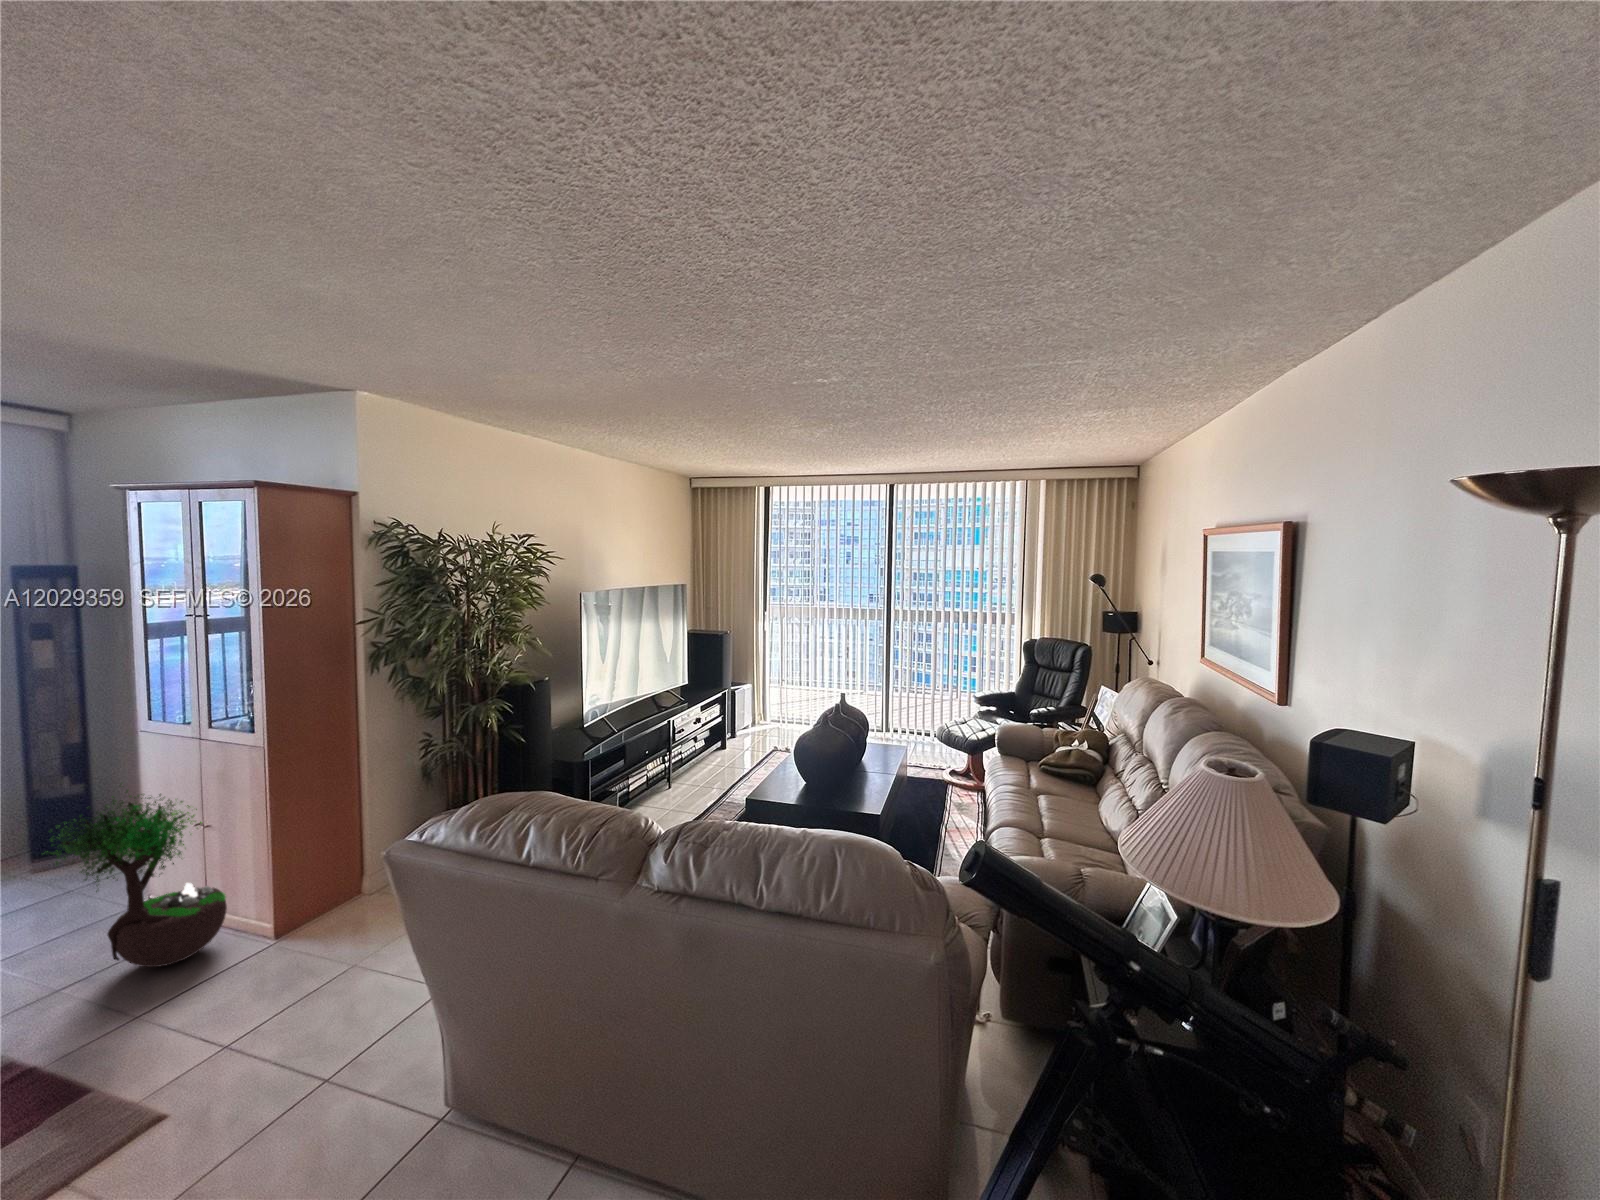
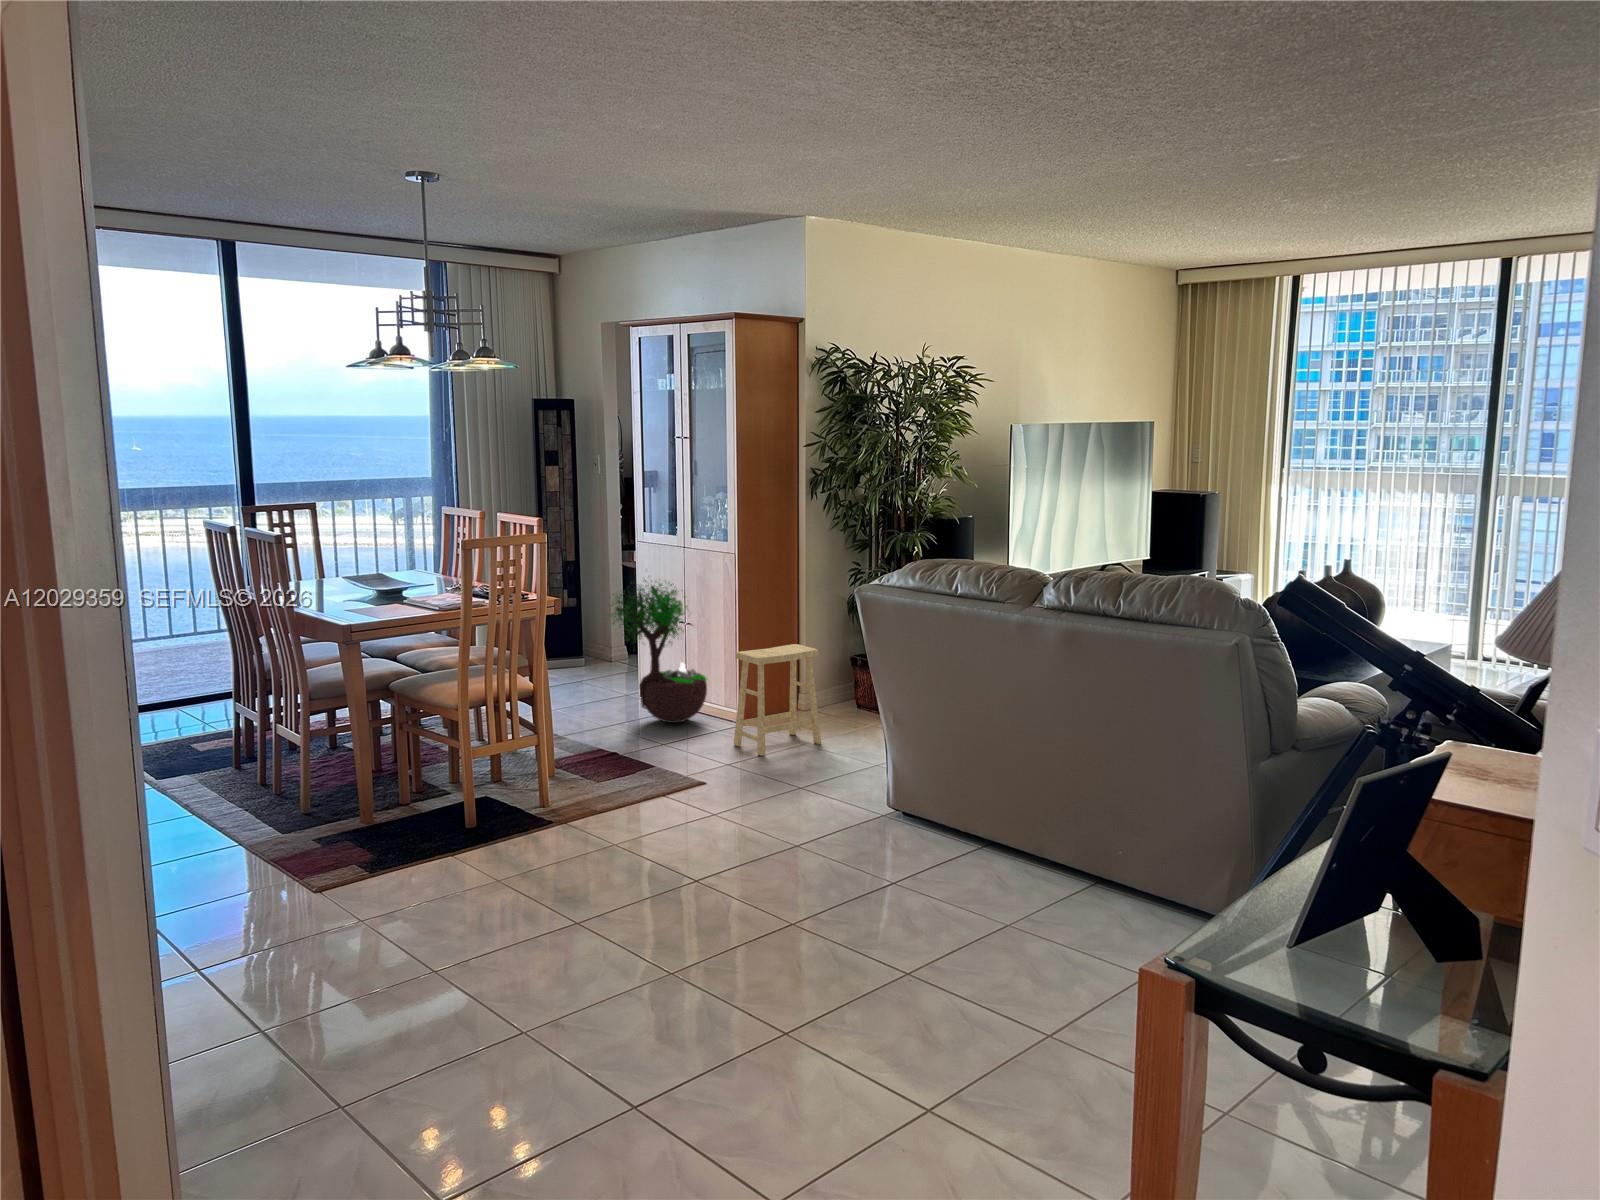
footstool: none [249,846,379,1010] -> present [734,644,821,756]

